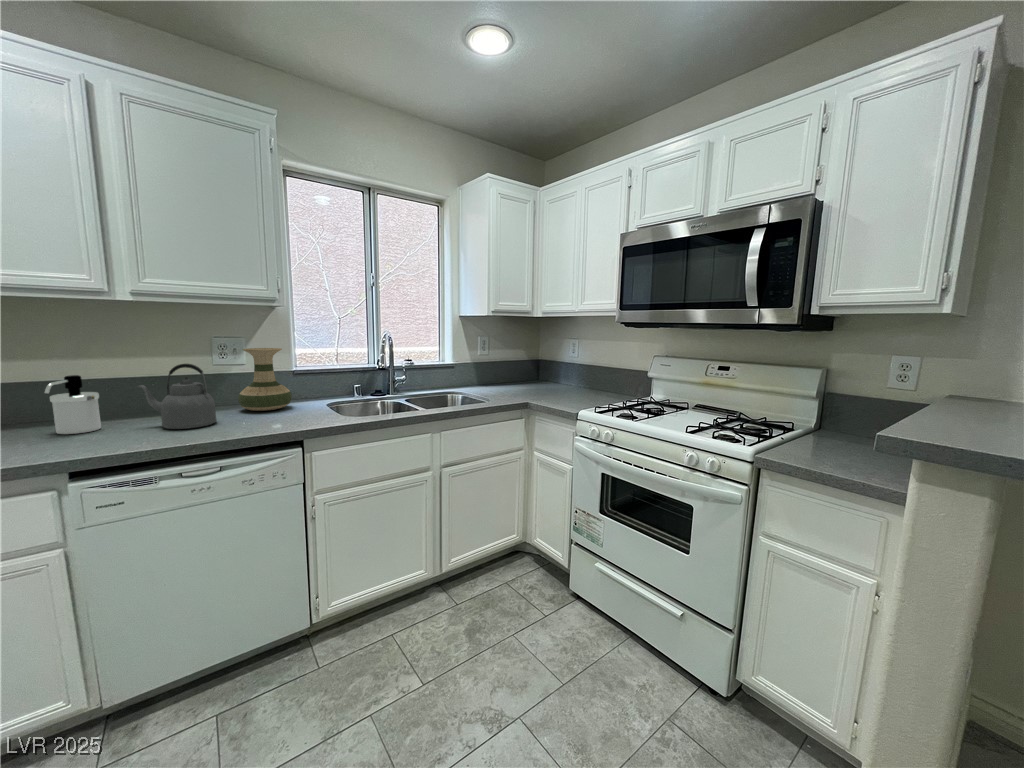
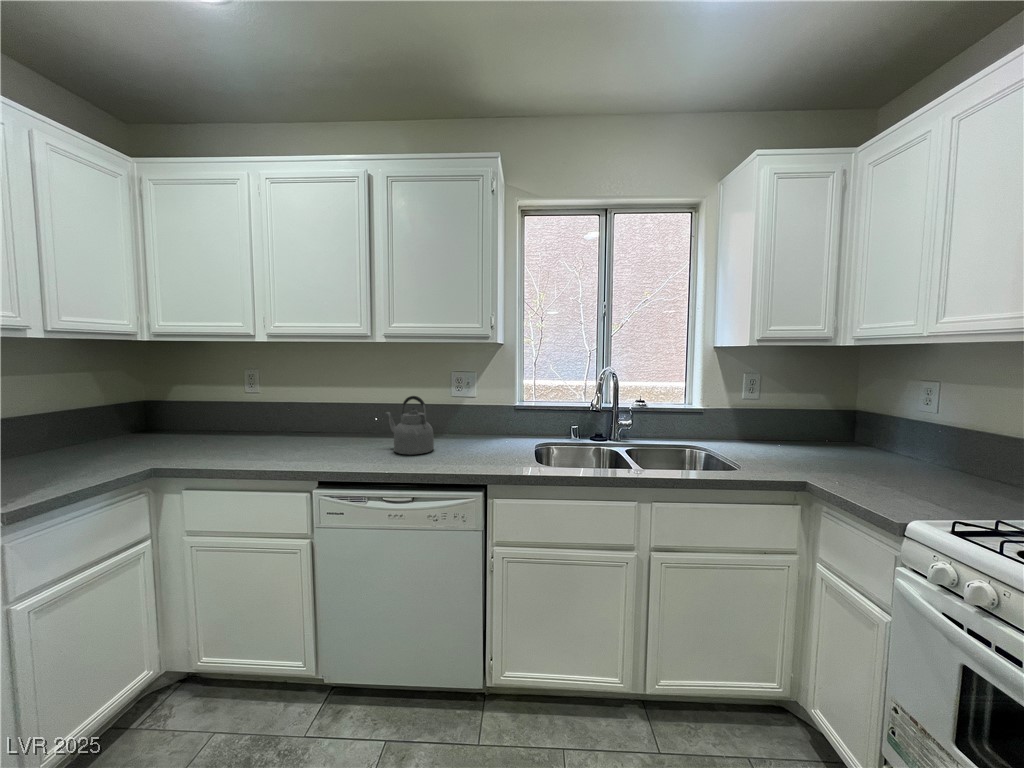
vase: present [238,348,292,411] -> none [462,383,506,444]
soap dispenser: present [45,375,101,434] -> none [328,401,366,447]

